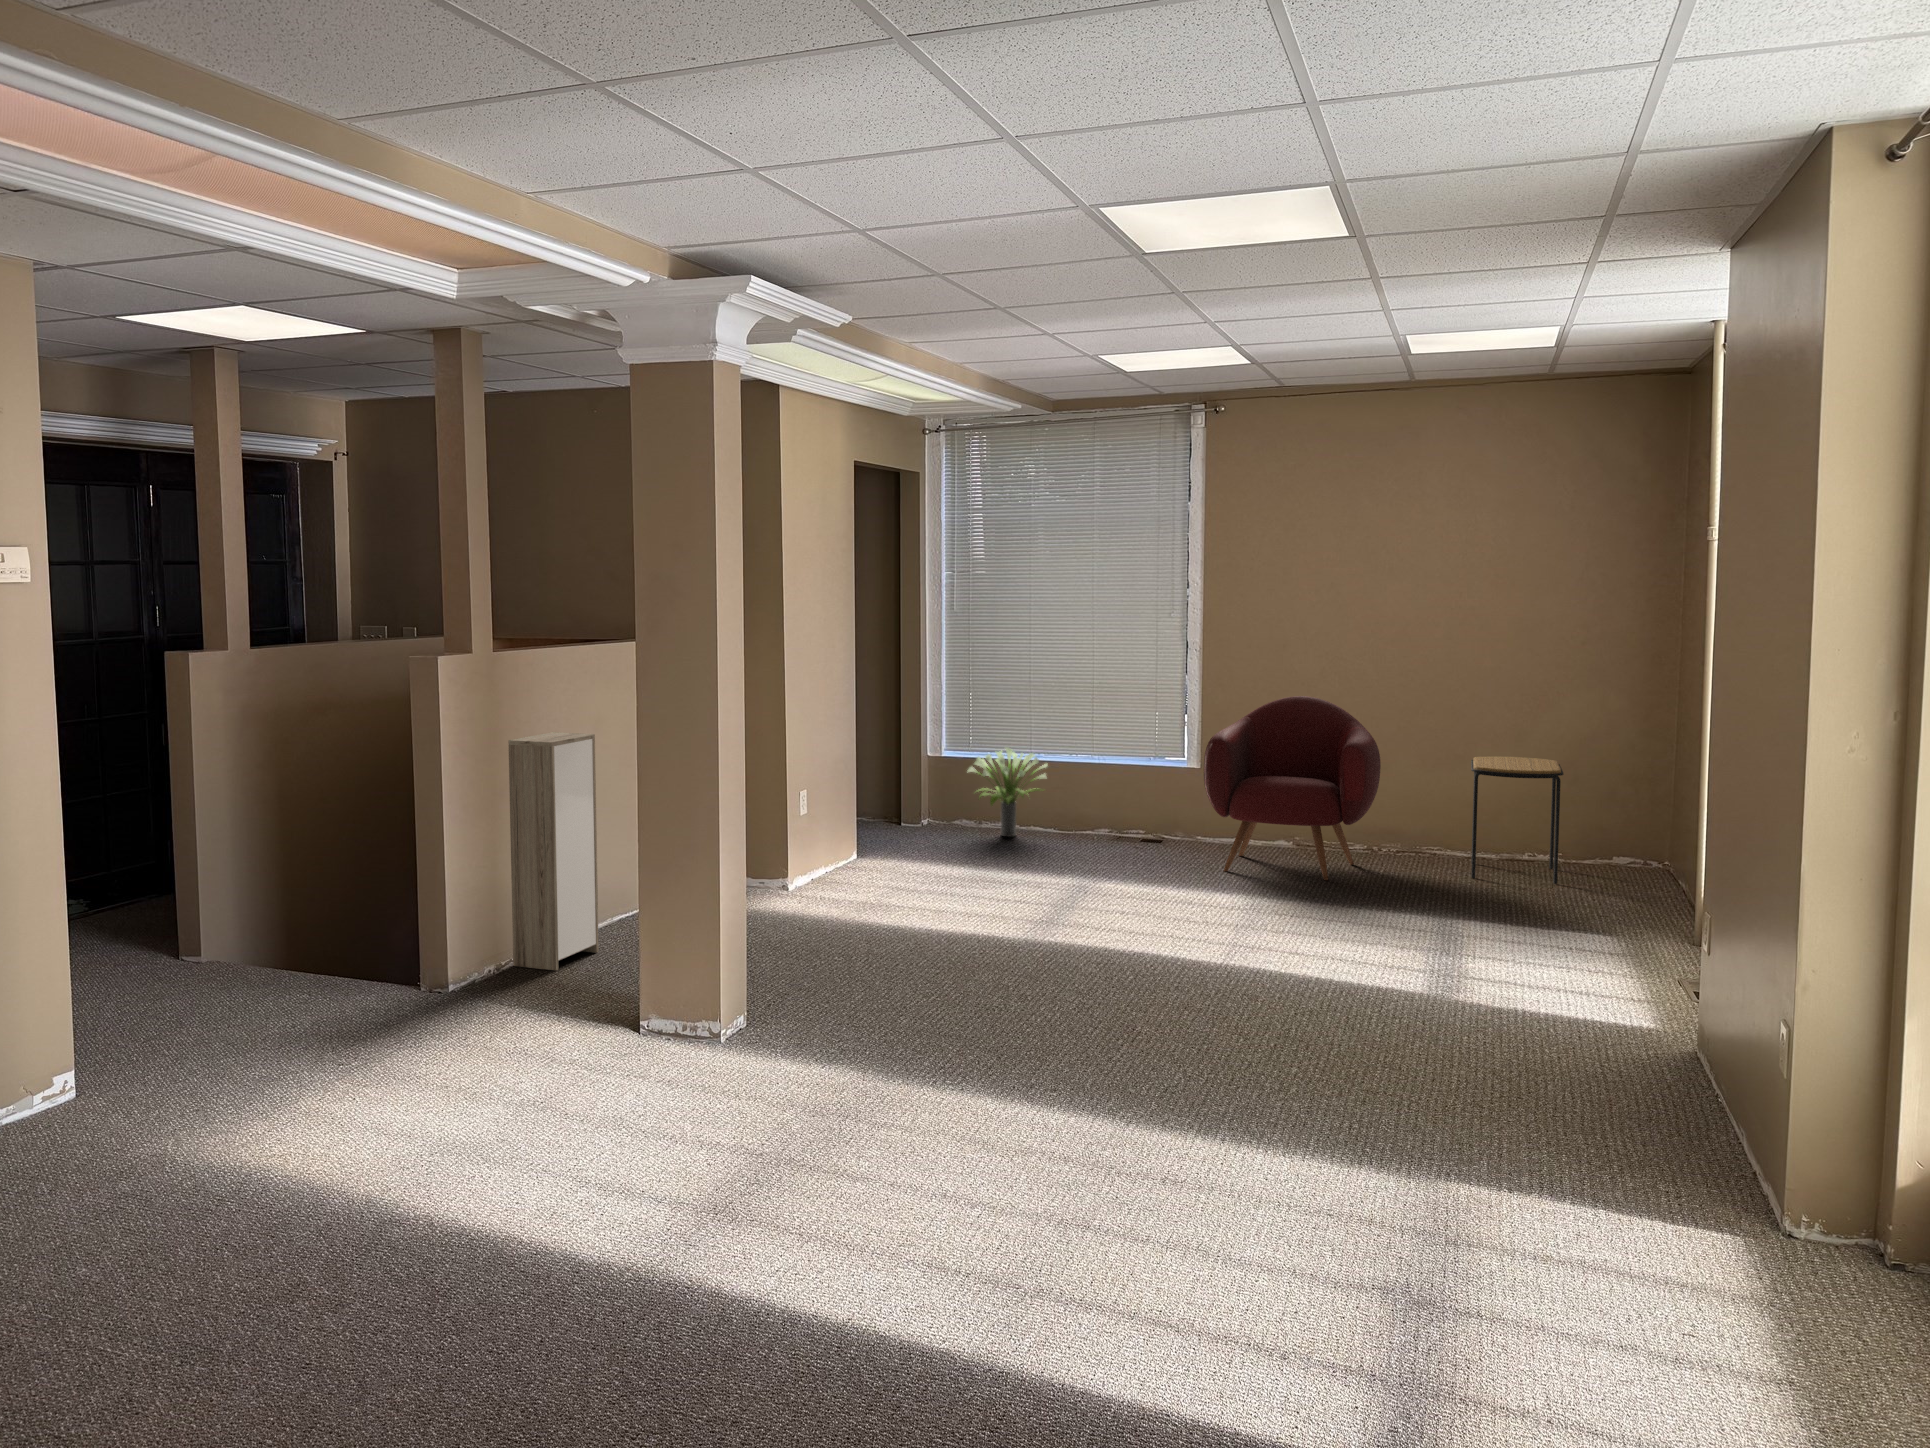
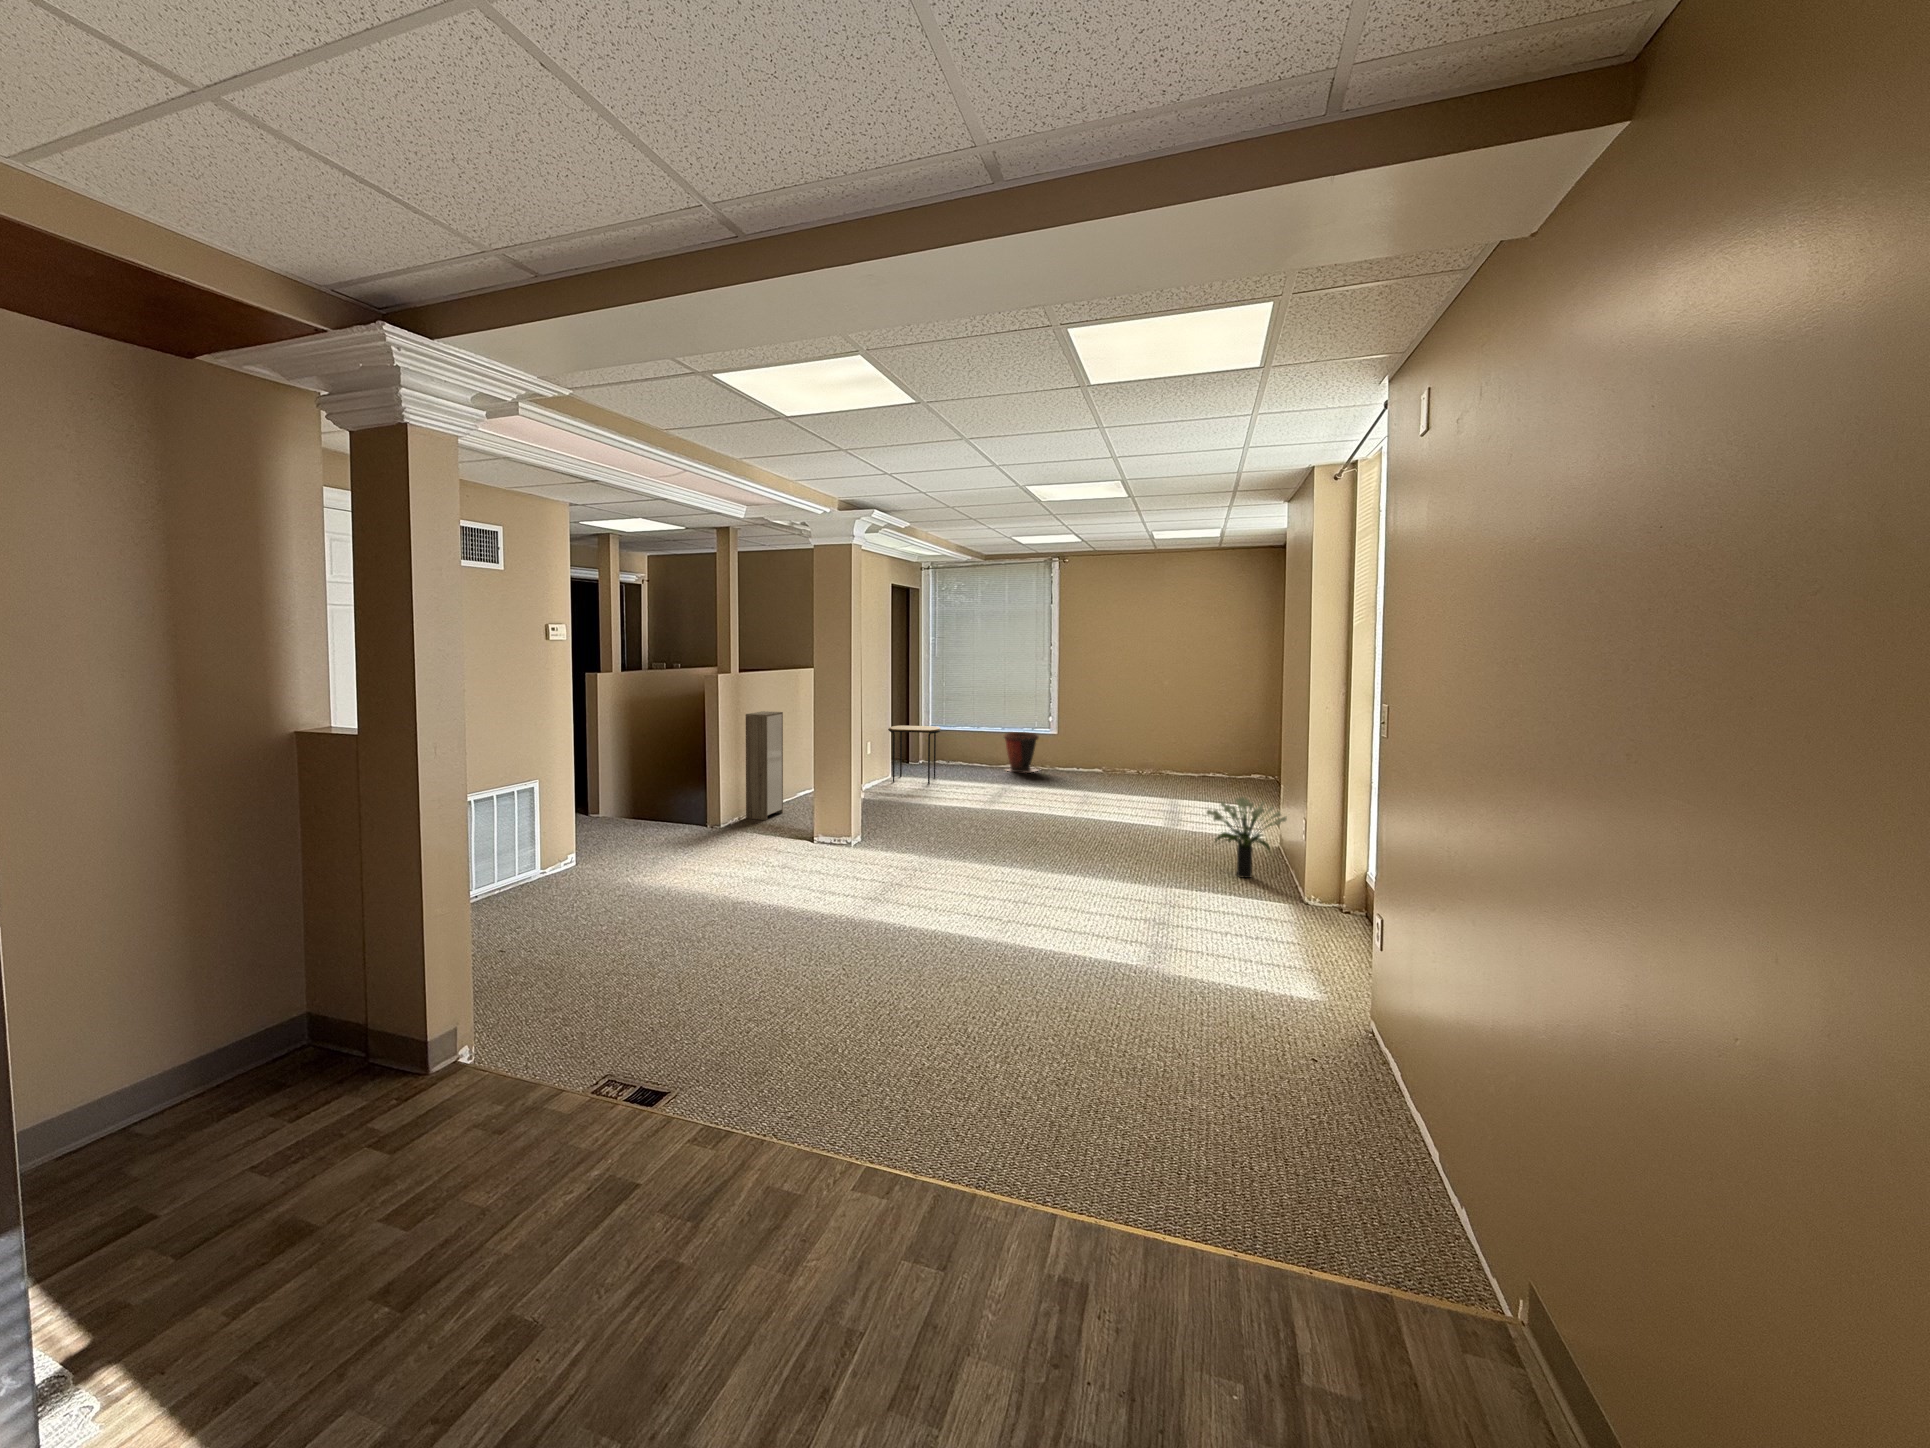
armchair: present [1204,696,1381,880] -> none [1059,699,1143,786]
potted plant: present [967,748,1047,837] -> present [1207,797,1287,878]
side table: present [1471,757,1563,884] -> present [888,726,941,784]
waste bin: none [1090,763,1170,848] -> present [1004,732,1039,773]

